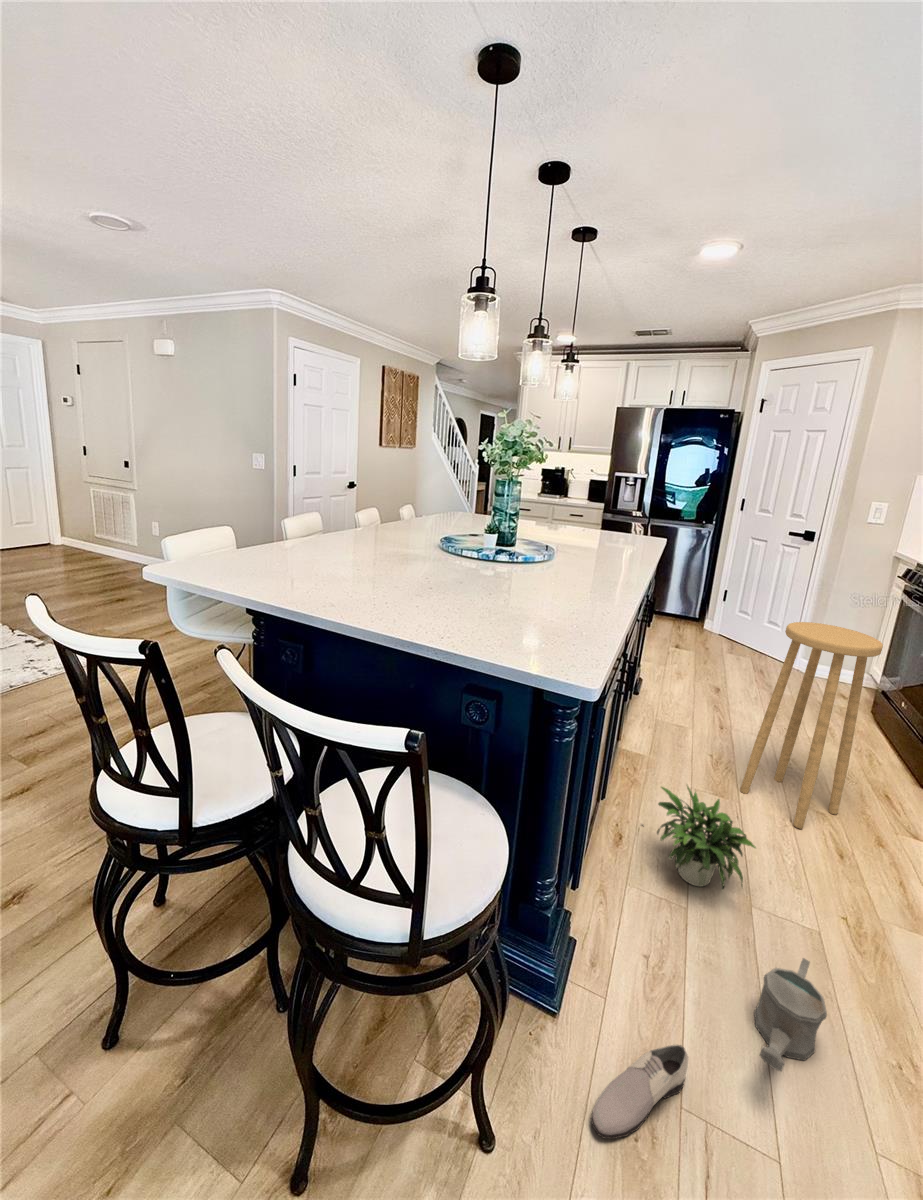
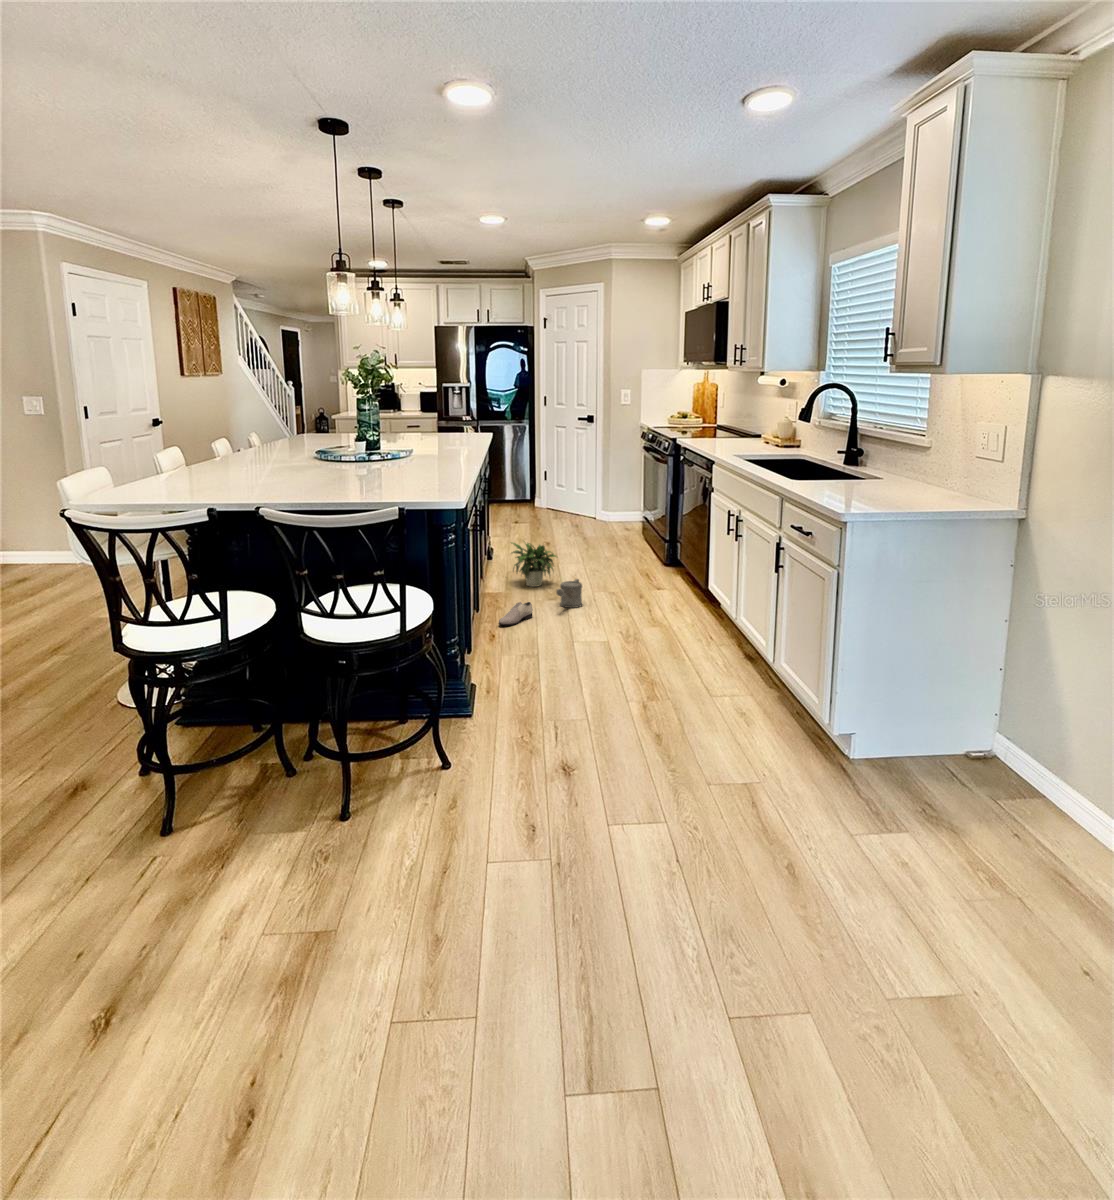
stool: present [740,622,883,829] -> none [558,455,609,567]

